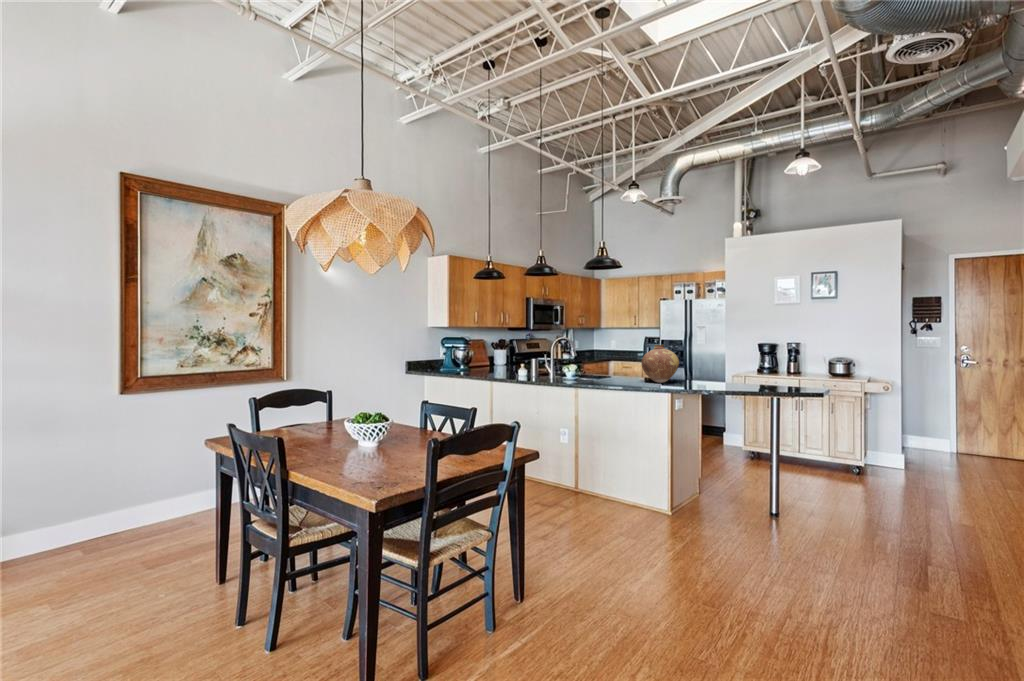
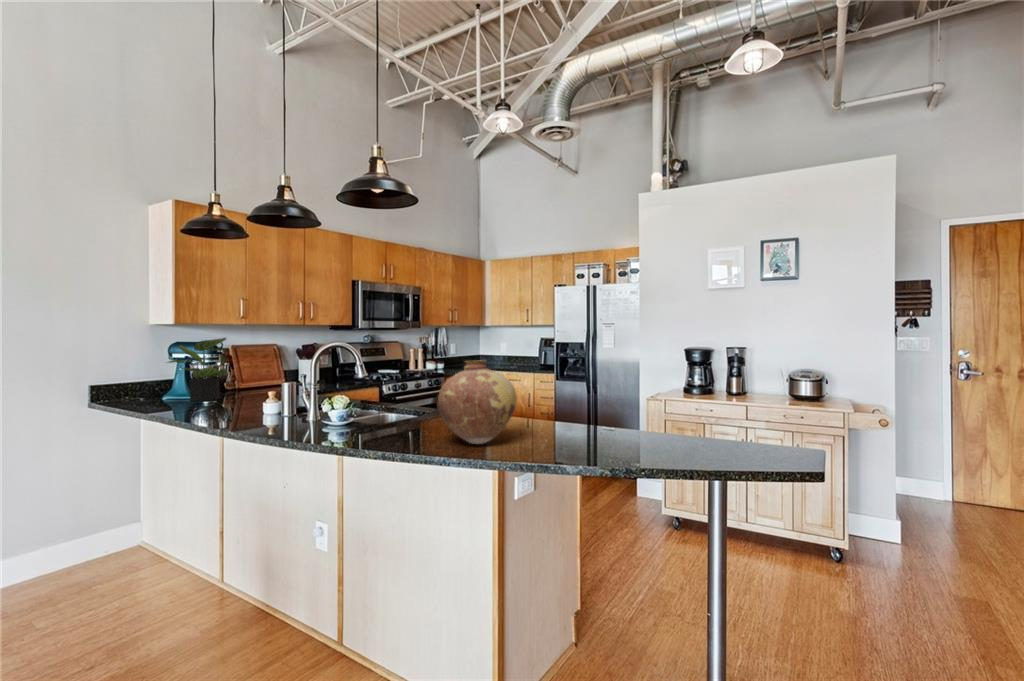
potted plant: none [446,335,483,371] -> present [169,338,227,401]

